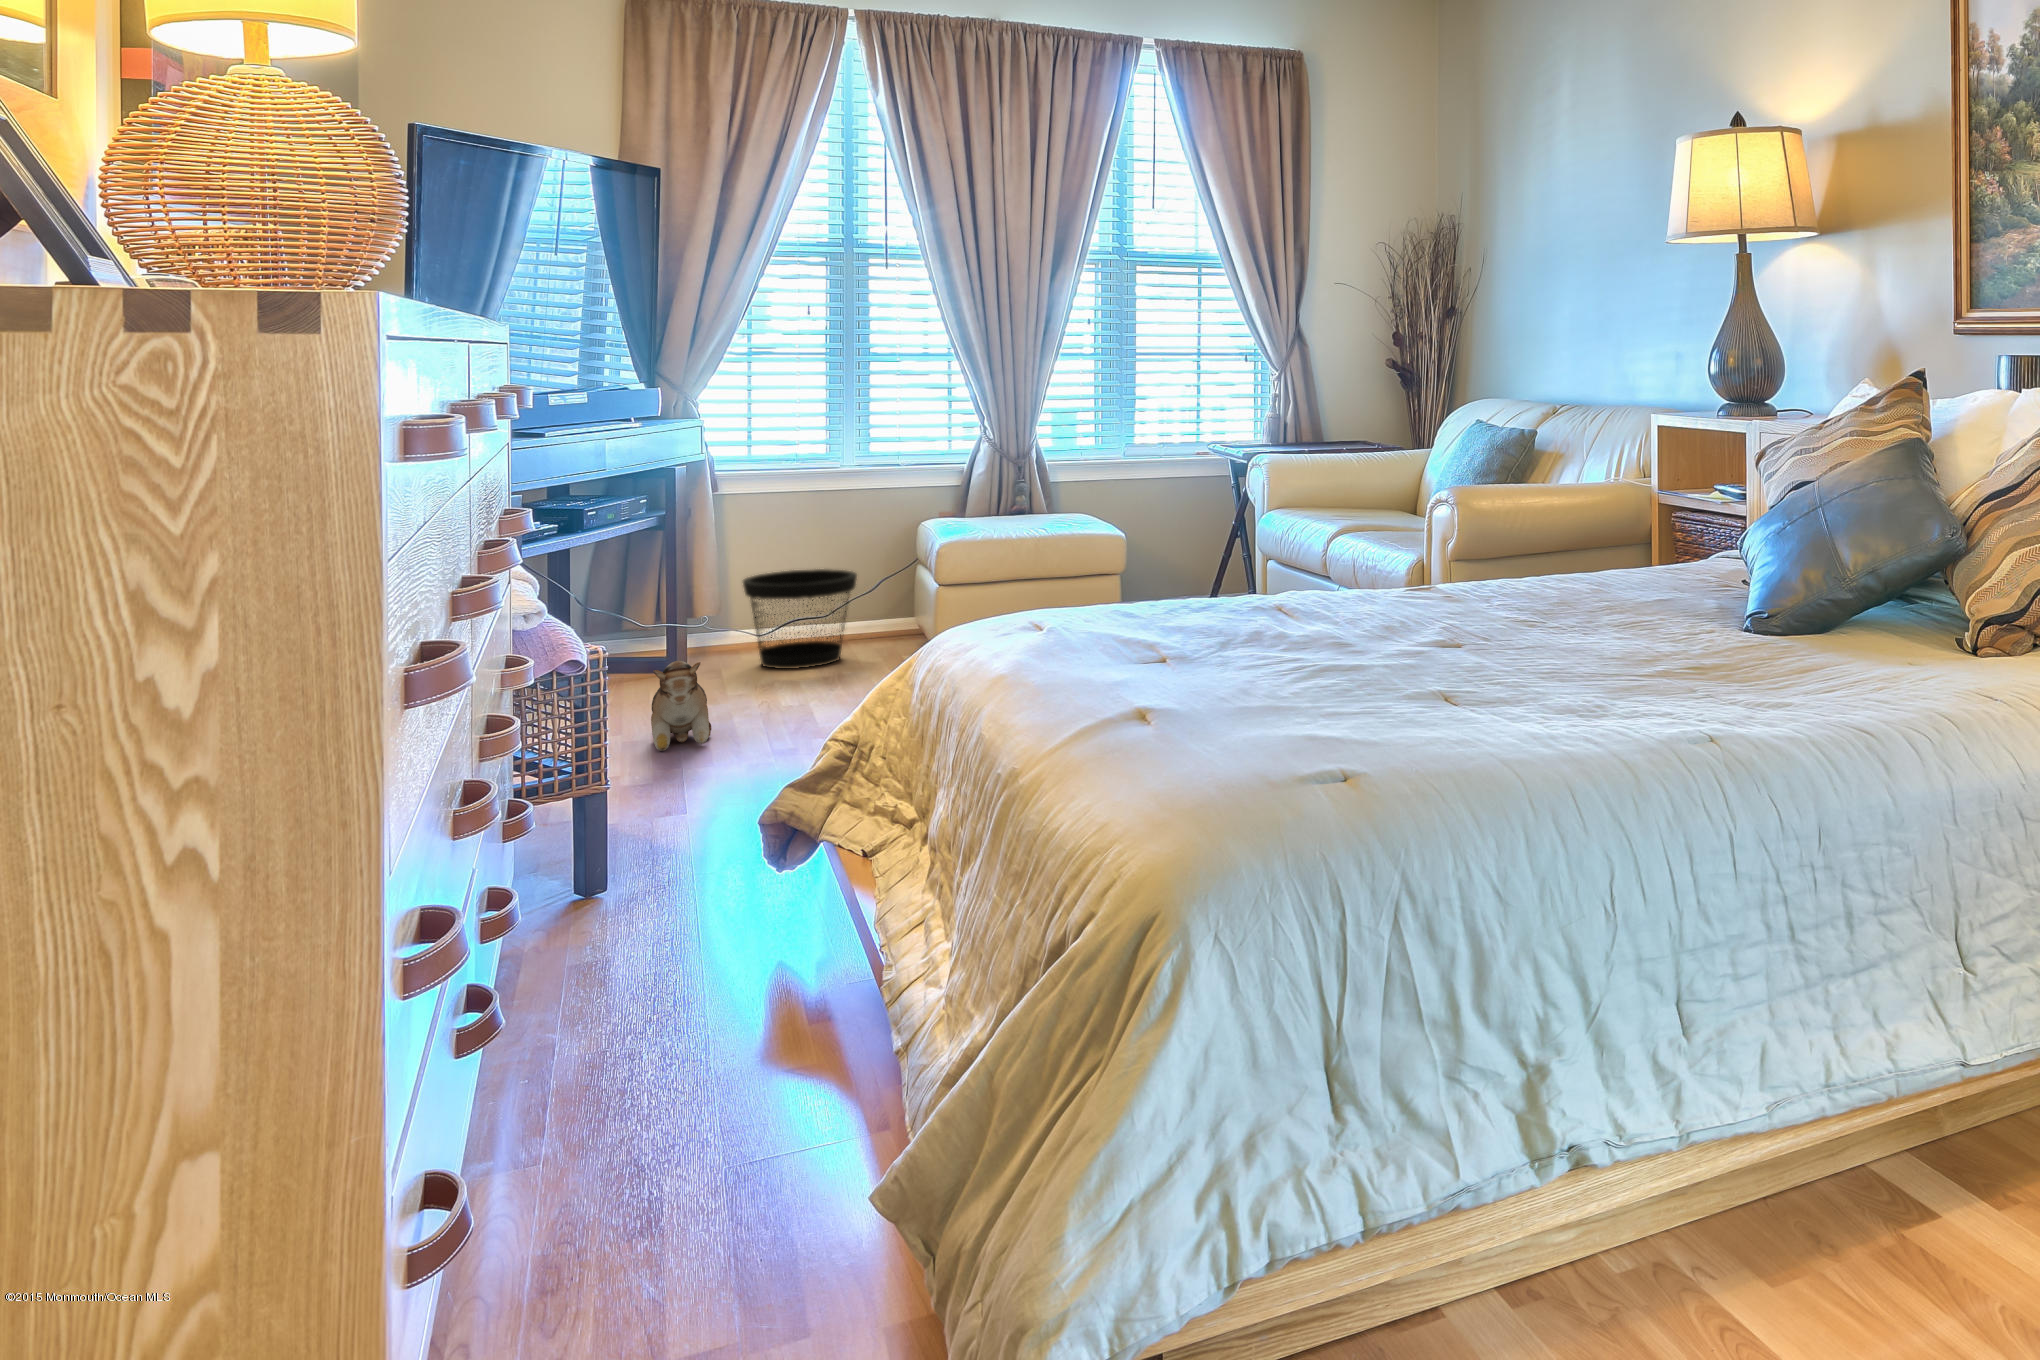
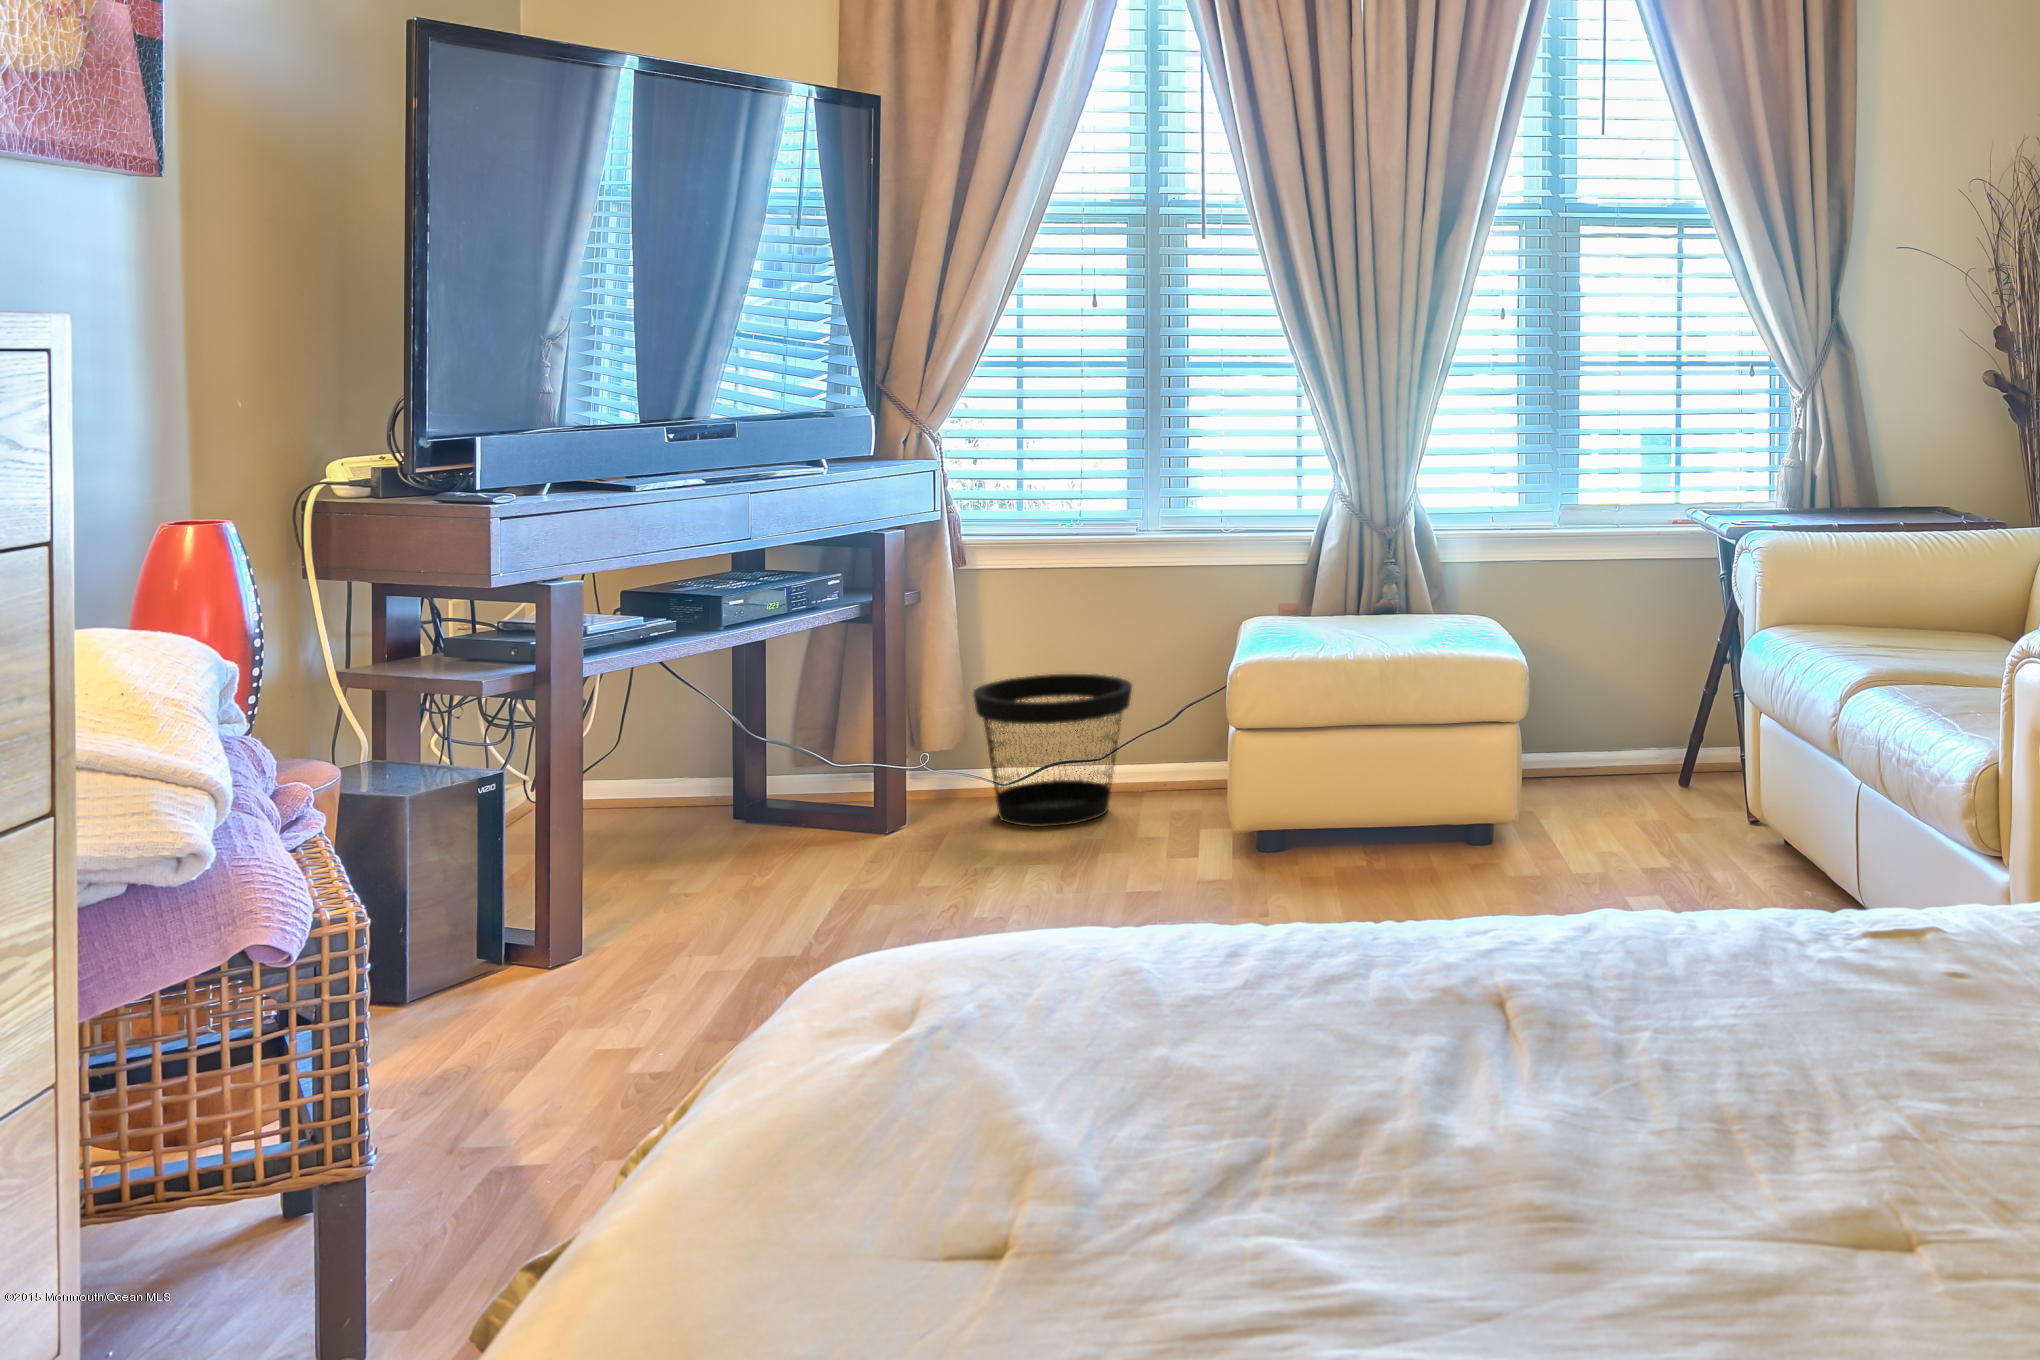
plush toy: present [651,661,711,751] -> none [621,853,760,996]

